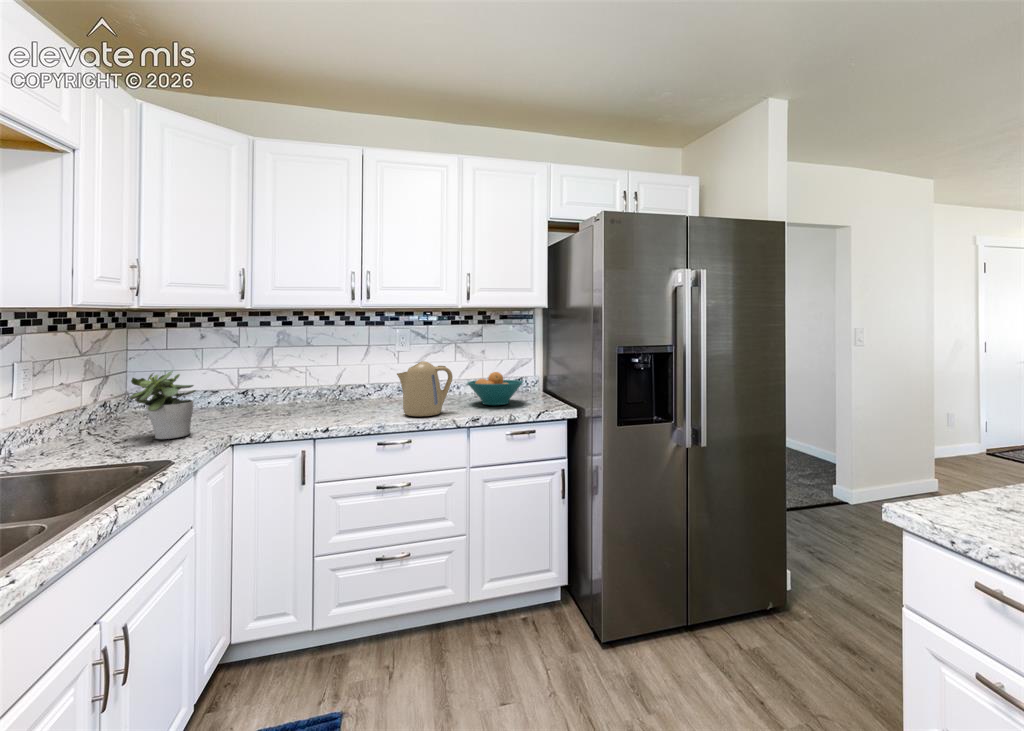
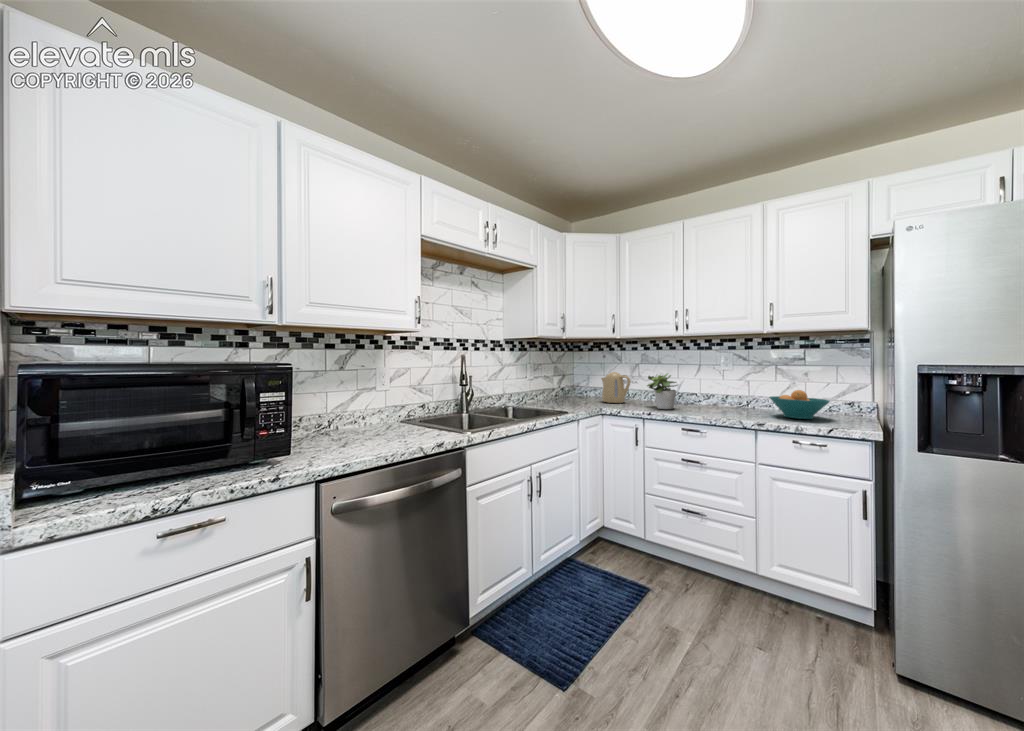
kettle: present [397,361,453,416] -> present [601,372,631,403]
potted plant: present [130,371,196,439] -> present [647,373,677,409]

